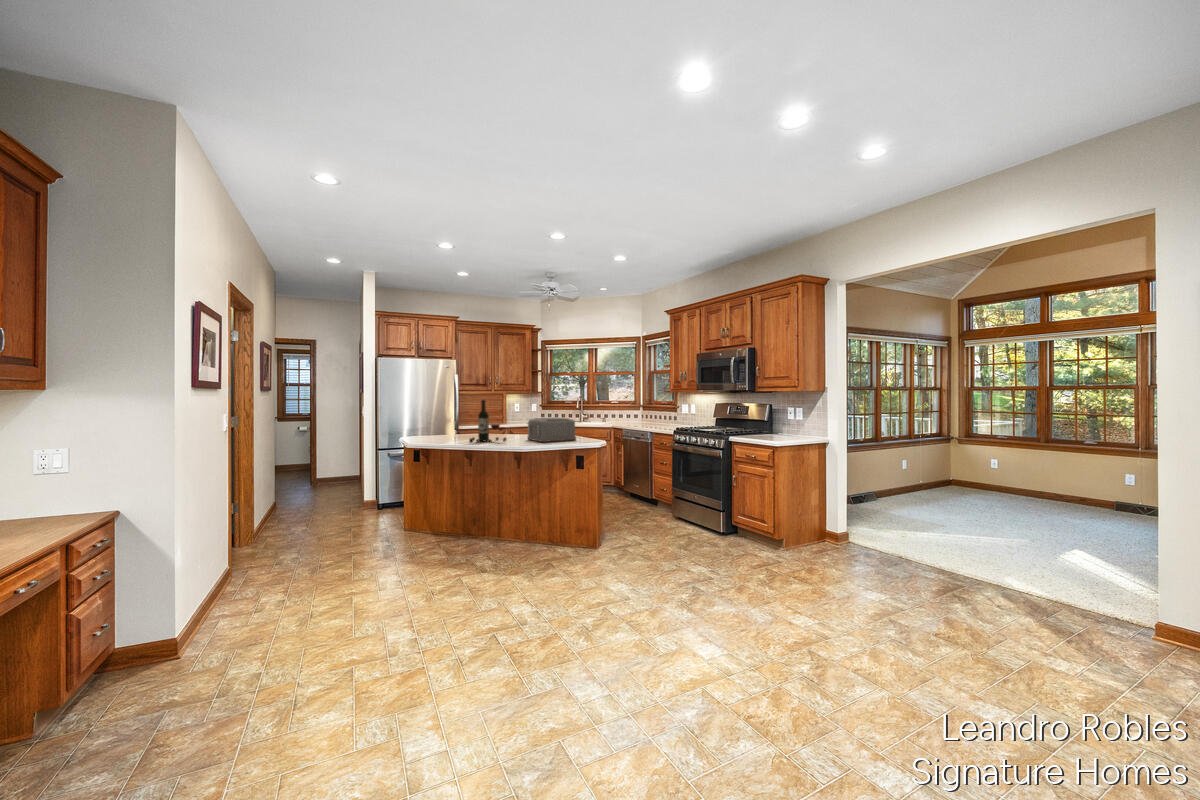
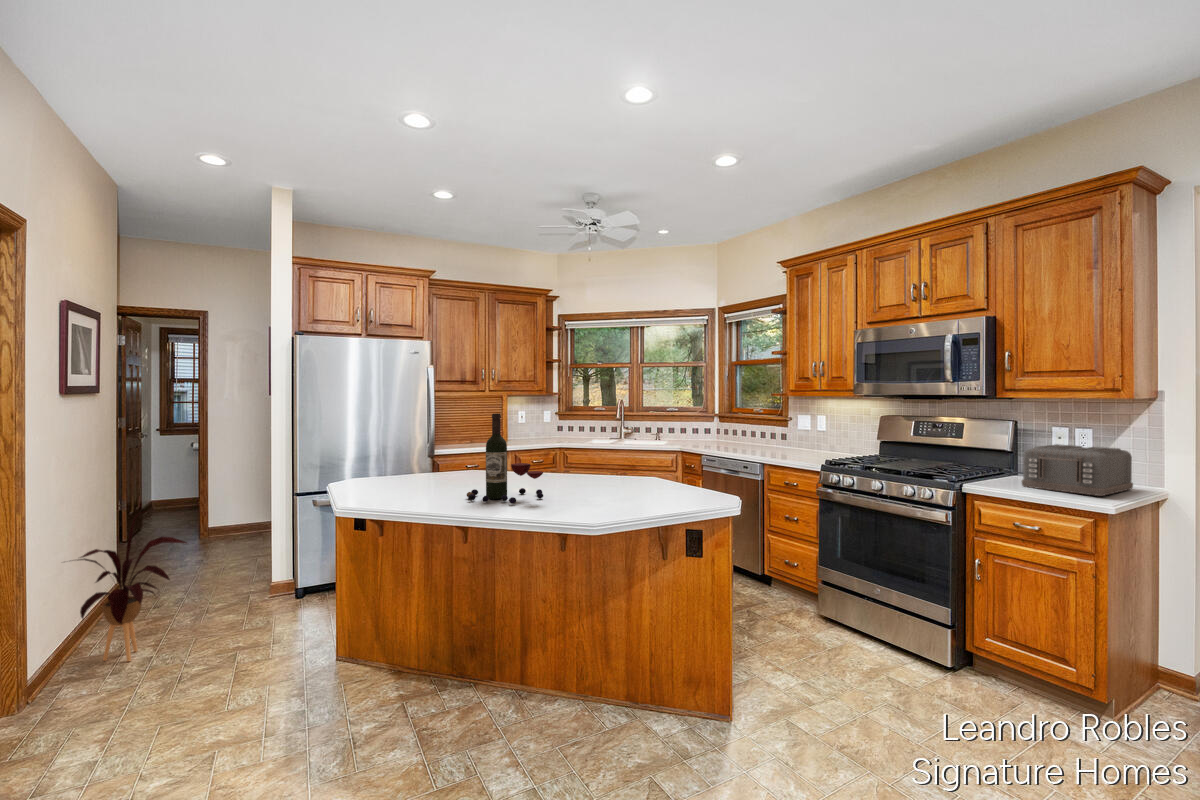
toaster: present [528,417,576,442] -> present [1021,444,1133,496]
house plant: none [265,453,326,531] -> present [79,511,187,661]

